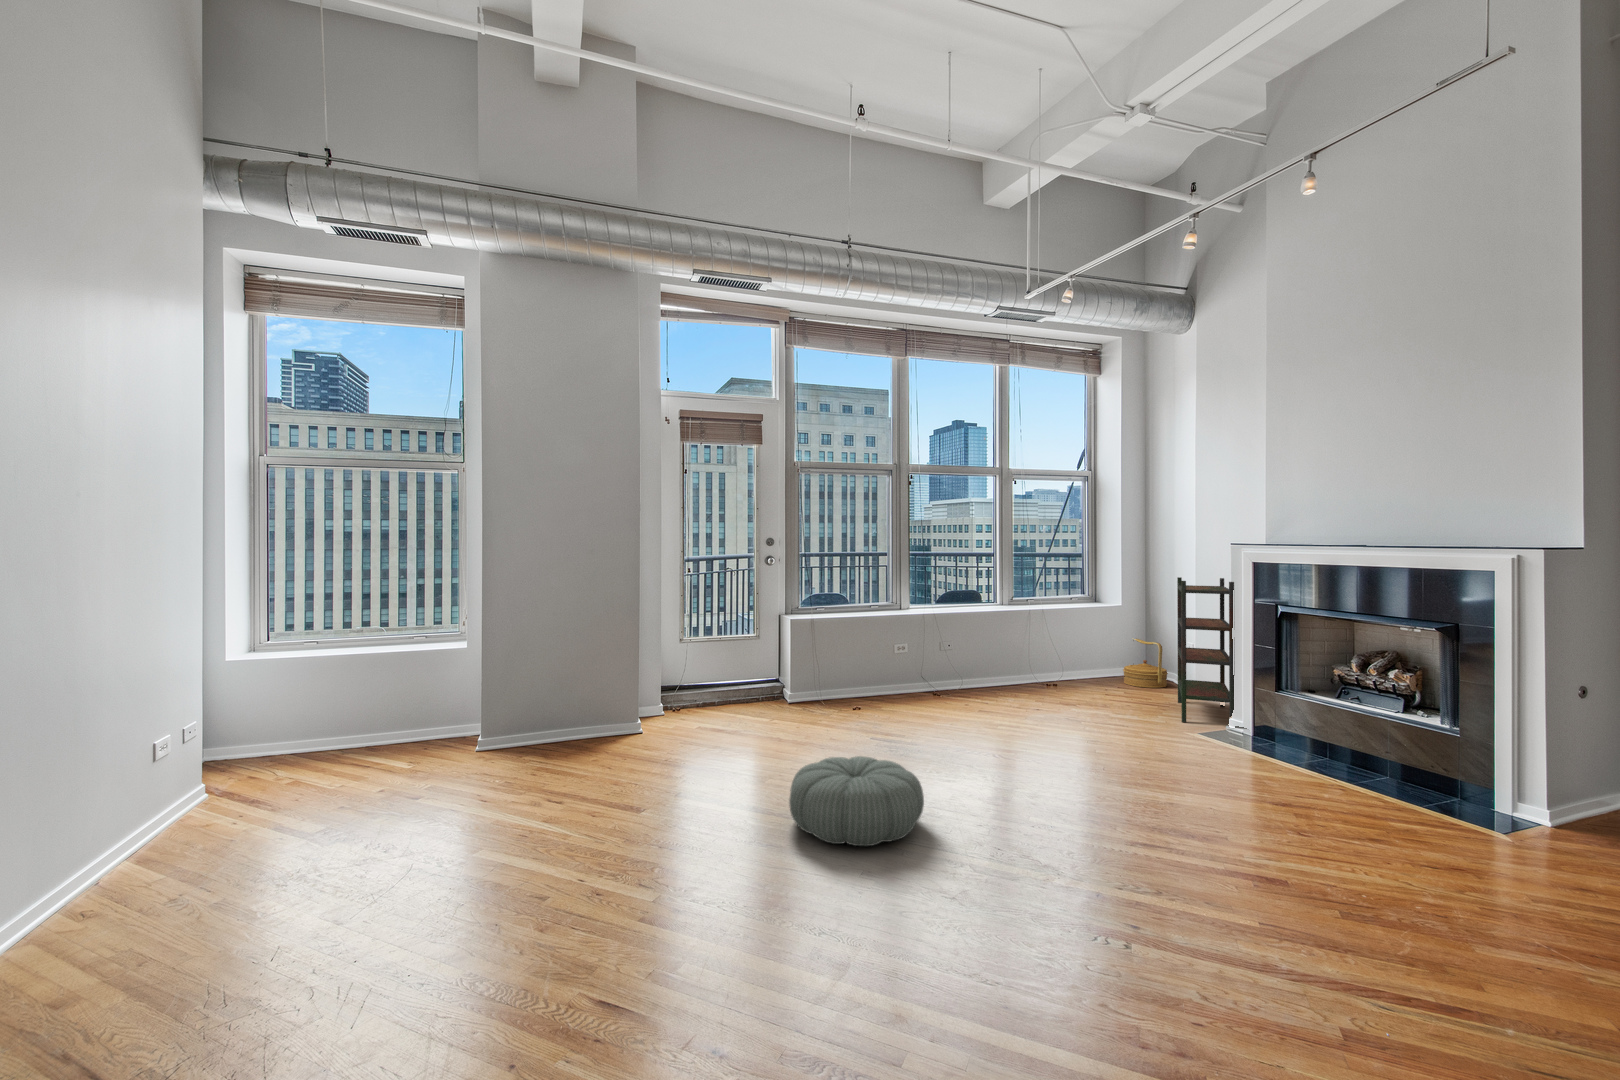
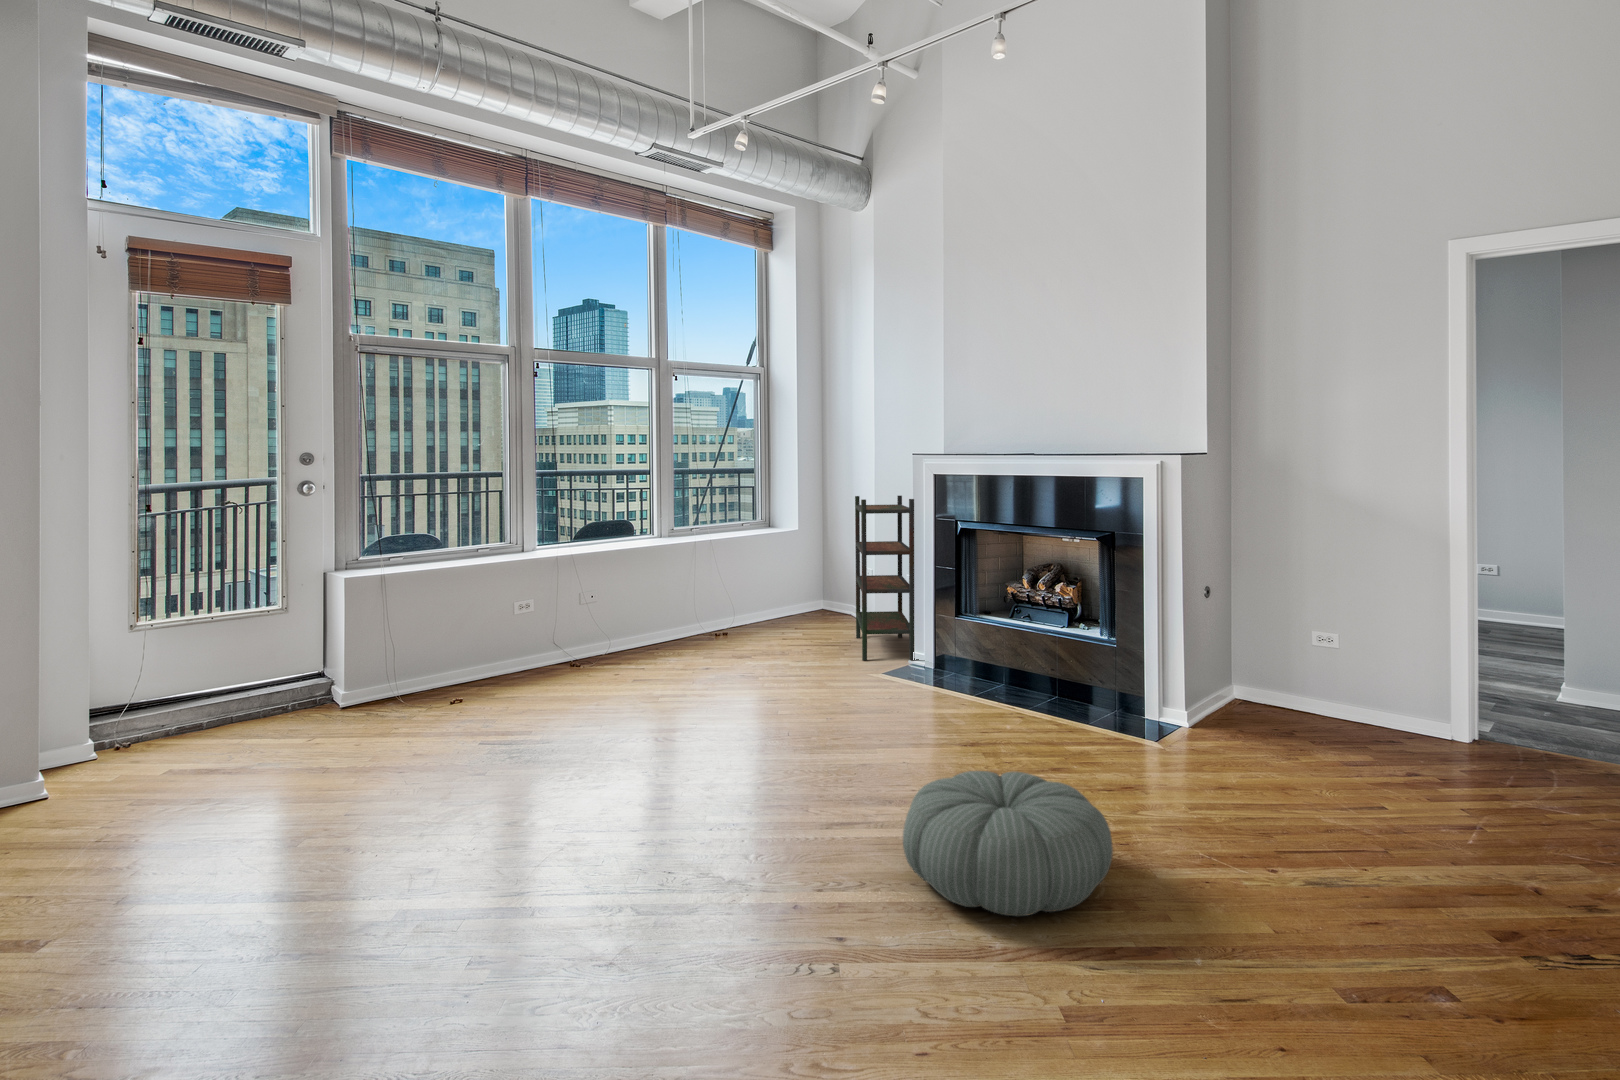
woven basket: present [1123,638,1168,688] -> none [798,569,844,624]
pouf: present [789,756,924,846] -> present [903,771,1113,916]

